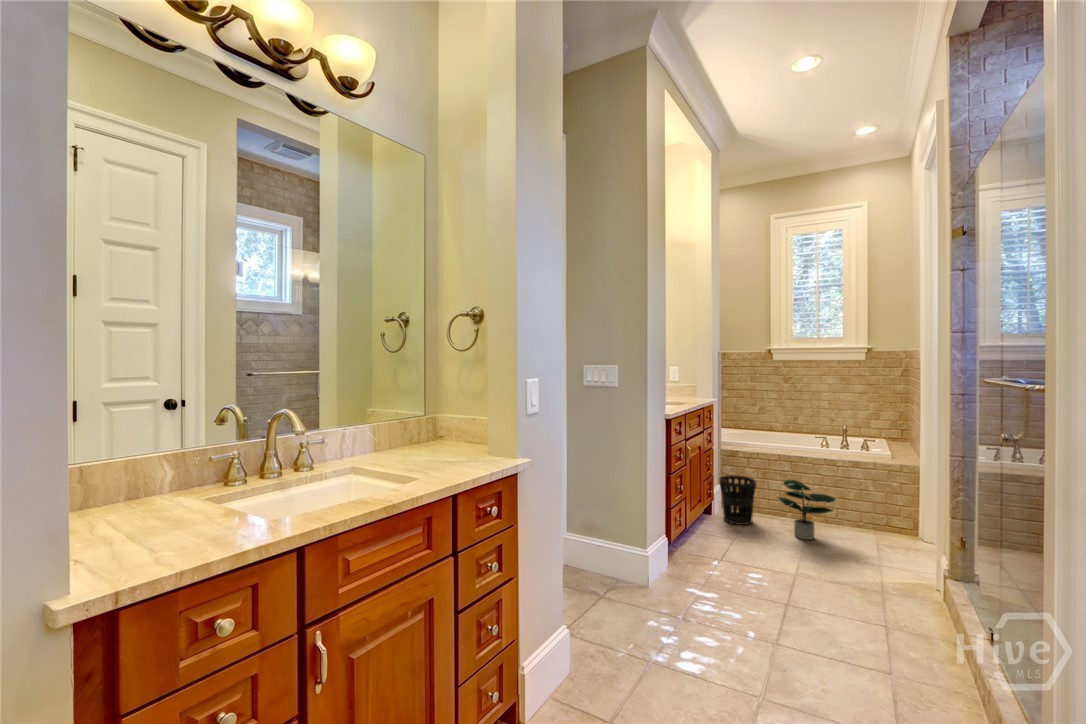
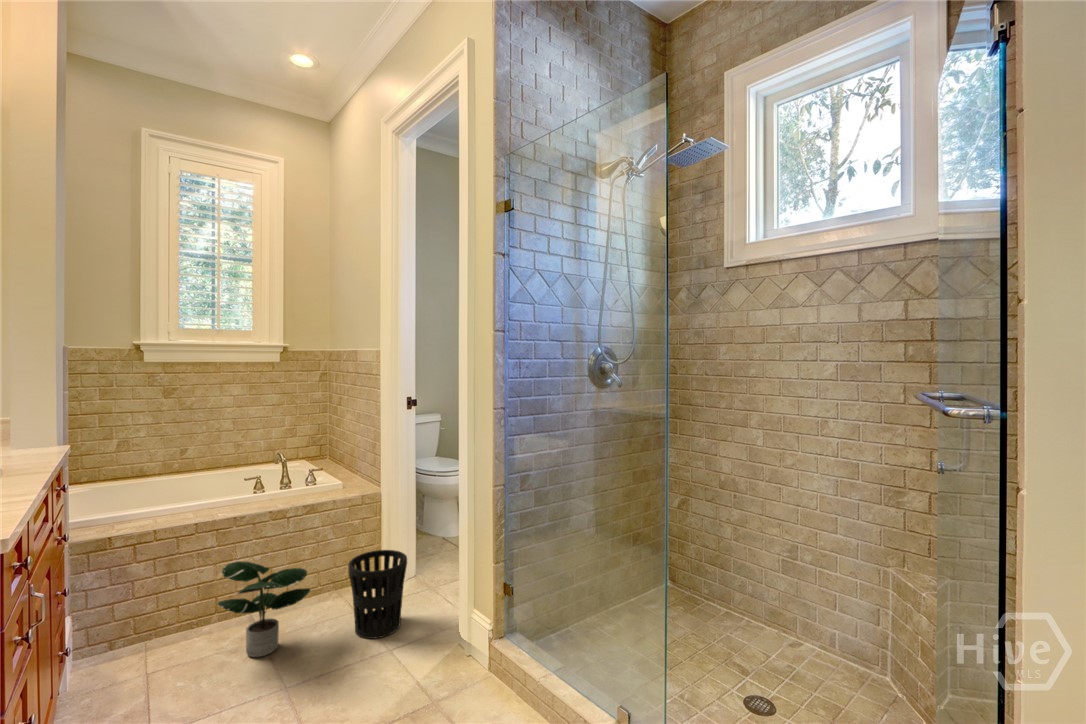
wastebasket: present [719,475,756,525] -> present [348,550,407,639]

